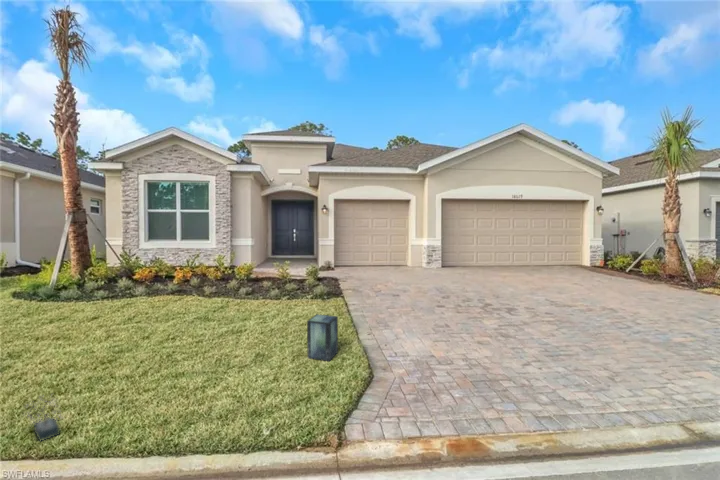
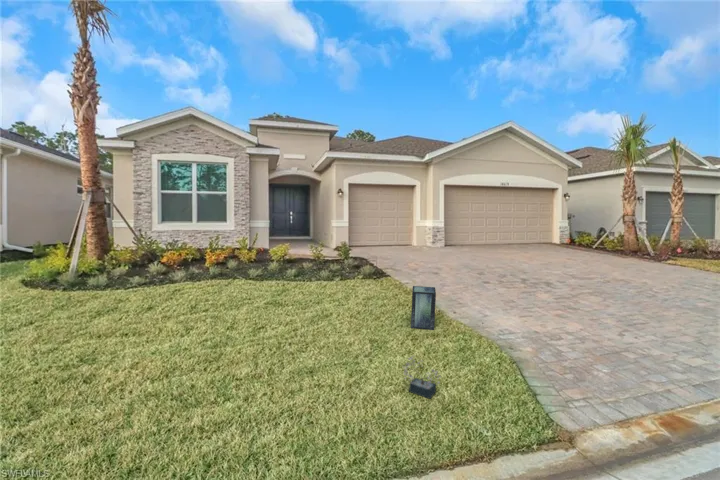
decorative plant: present [28,399,59,440] -> present [404,358,437,399]

